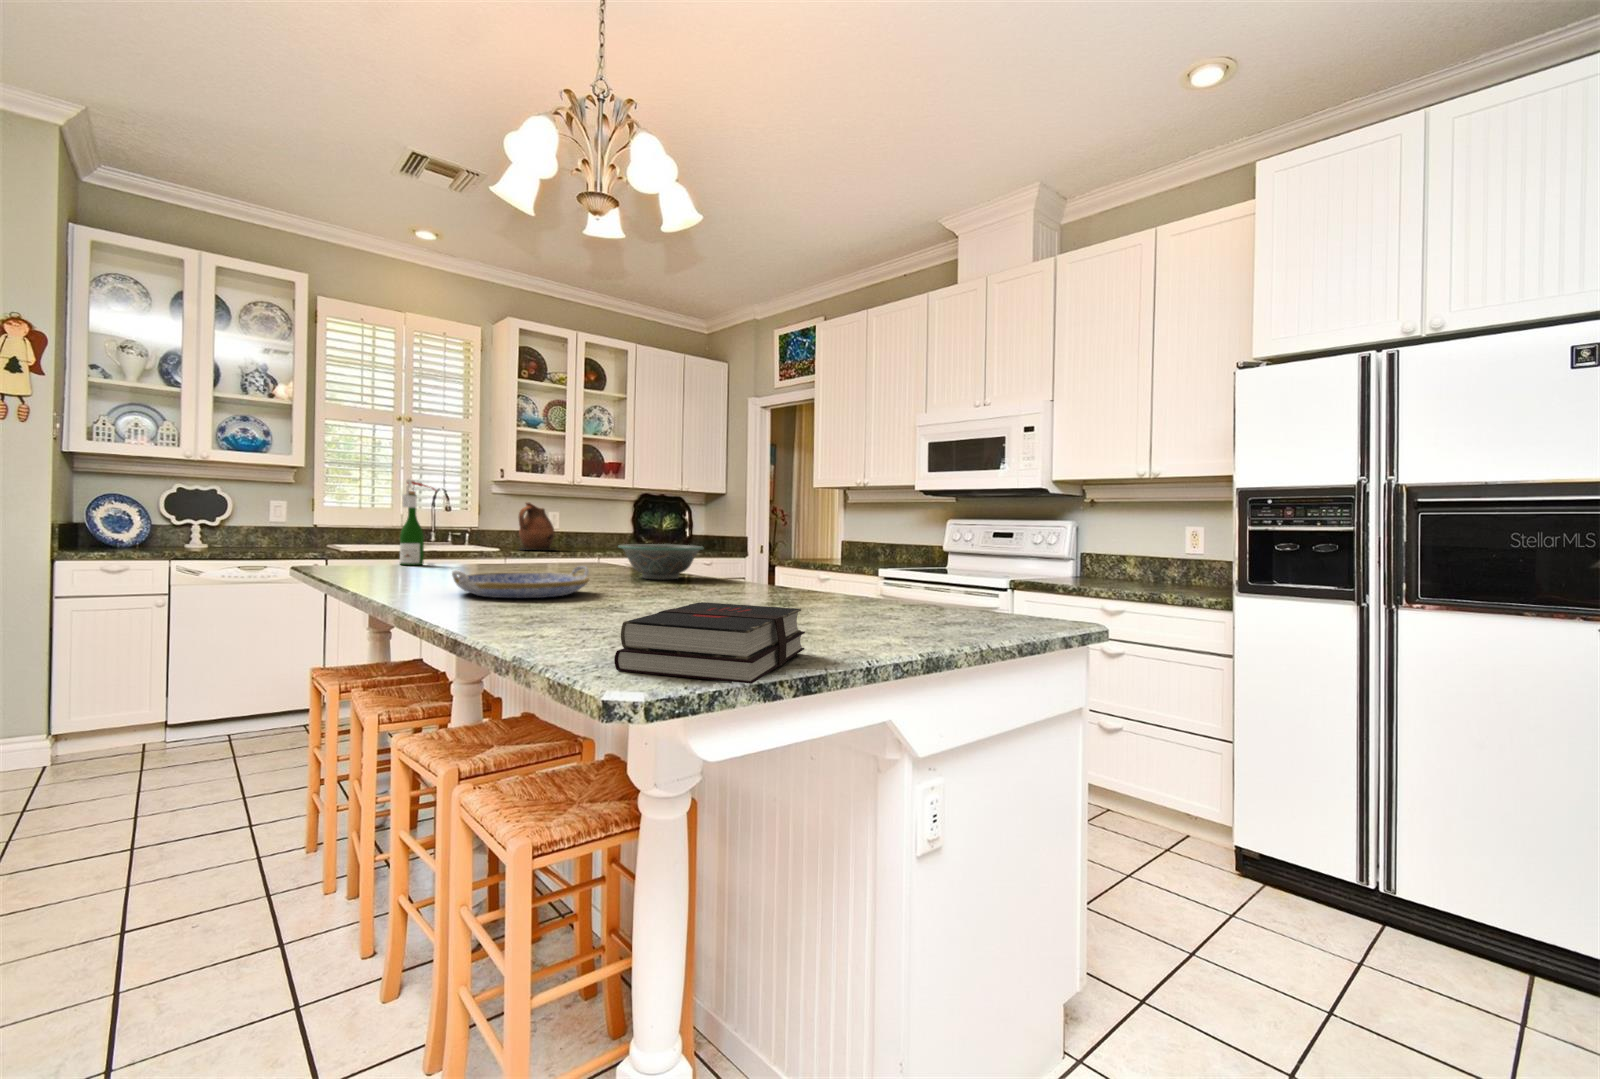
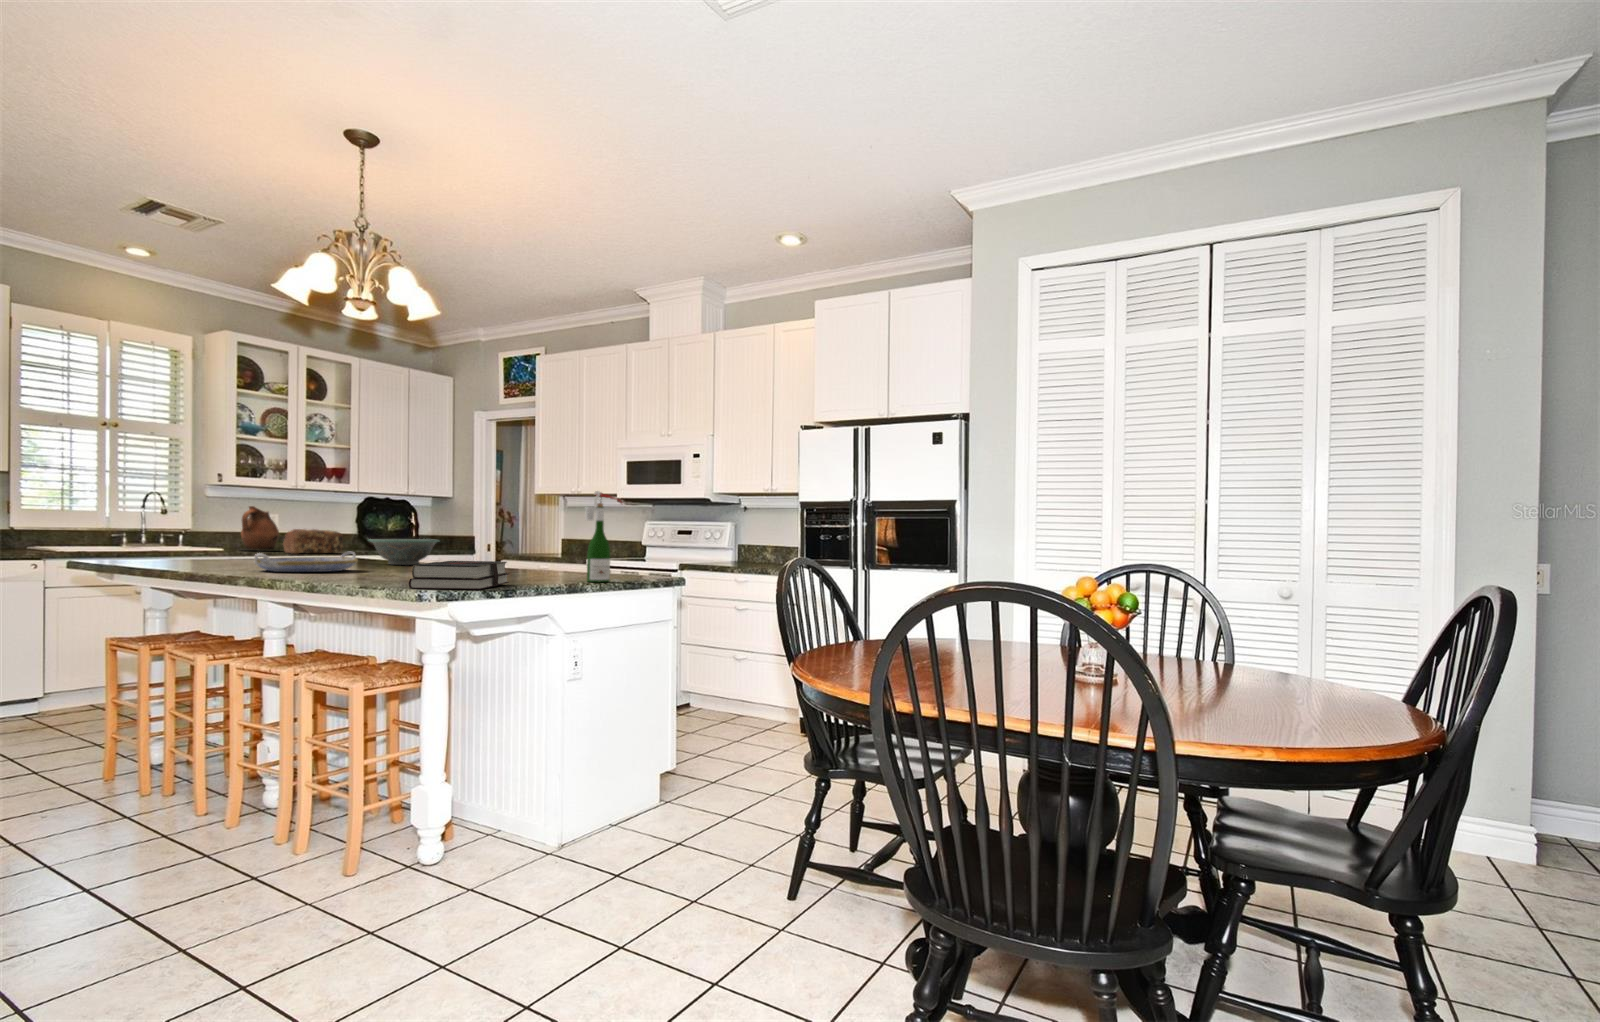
wine bottle: present [400,480,436,565] -> present [585,491,622,582]
bread loaf: none [554,528,612,555] -> present [283,529,343,554]

